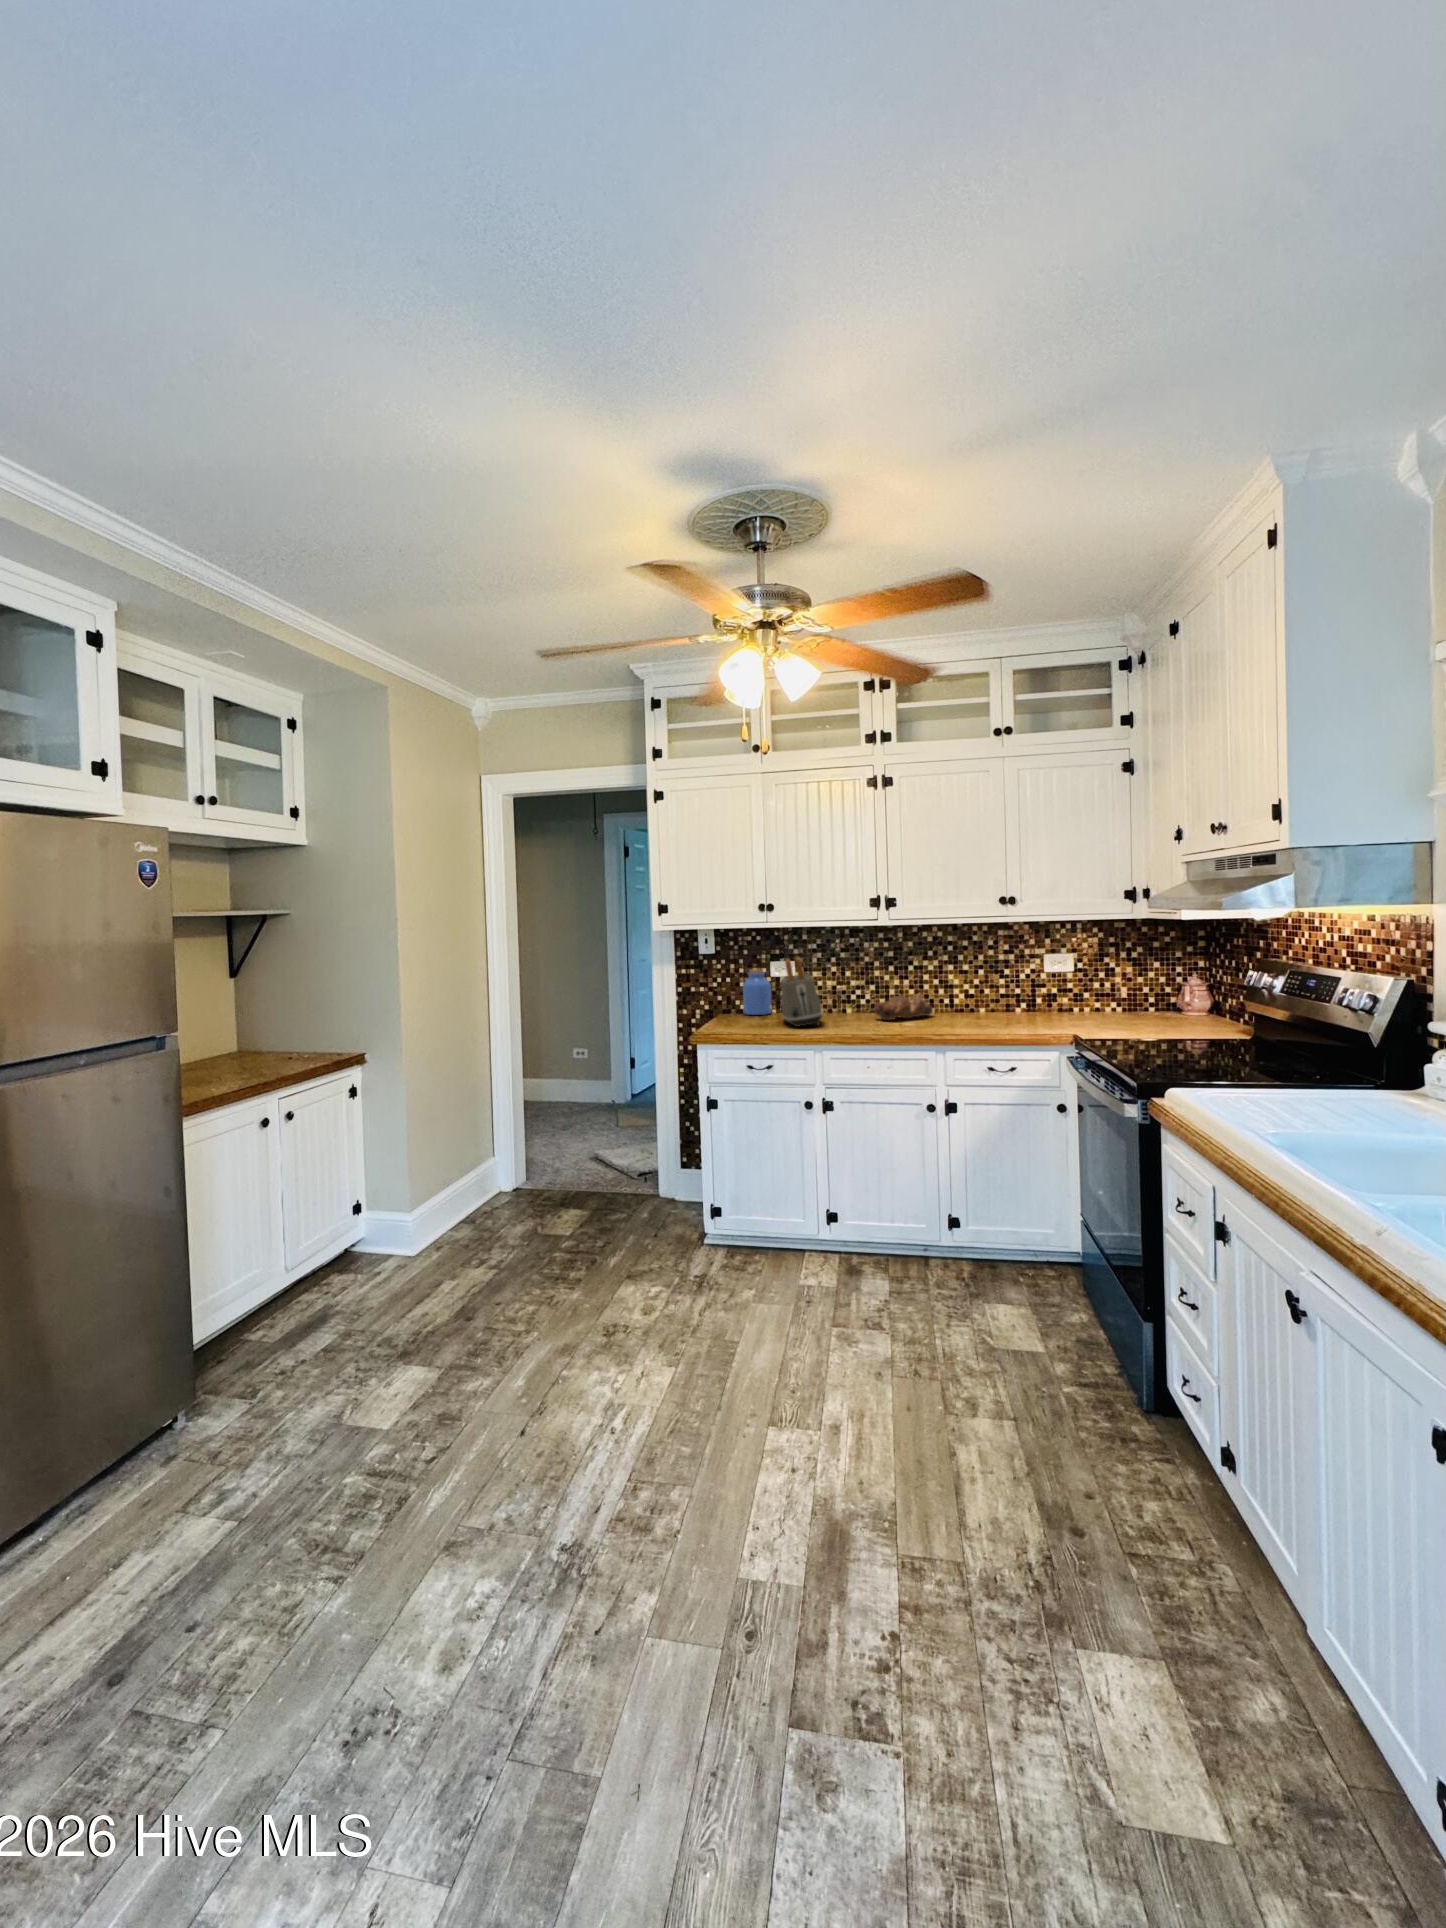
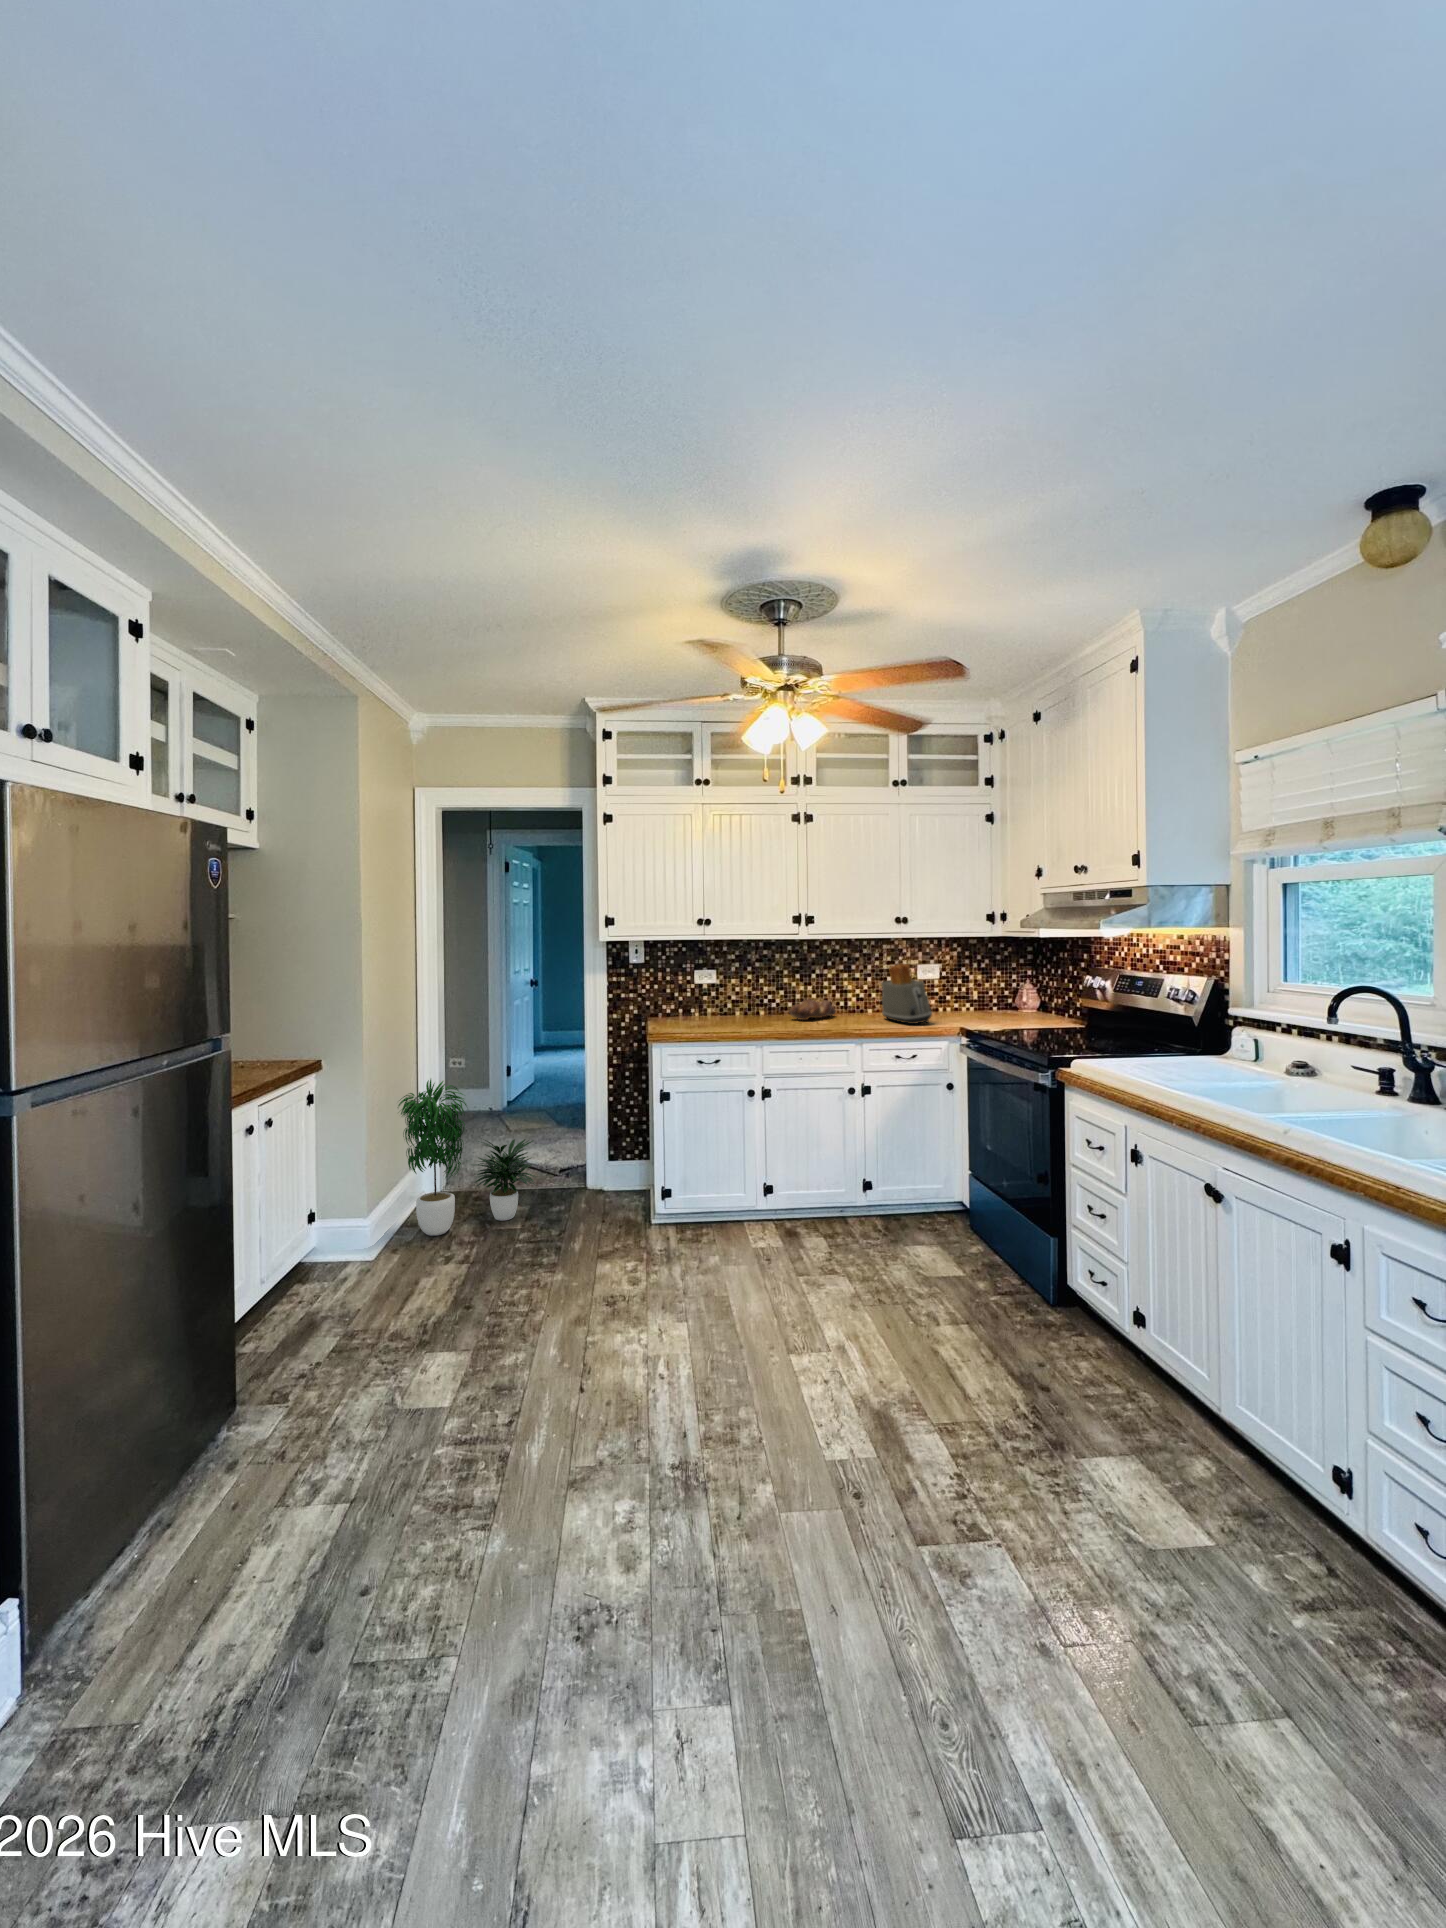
toaster: present [781,957,823,1027] -> present [881,964,932,1024]
jar: present [743,969,771,1015] -> none [670,977,695,1018]
potted plant: none [445,1071,594,1236] -> present [398,1079,535,1236]

